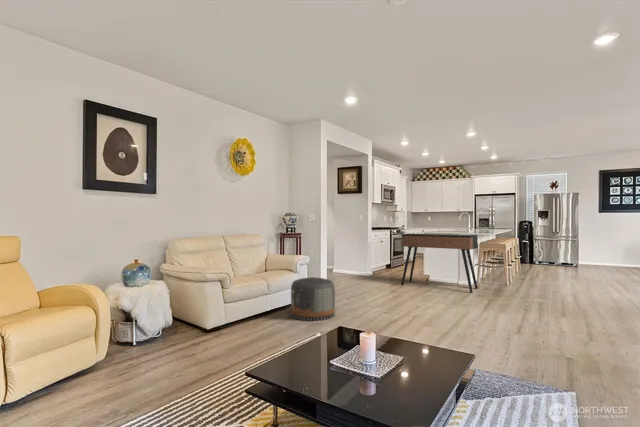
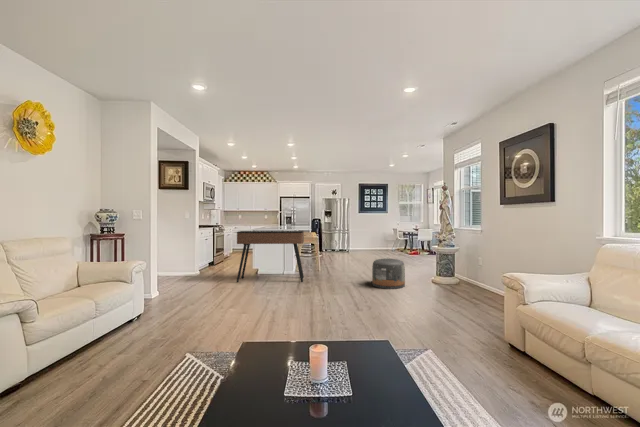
pouf: present [291,277,335,321] -> present [372,259,405,289]

